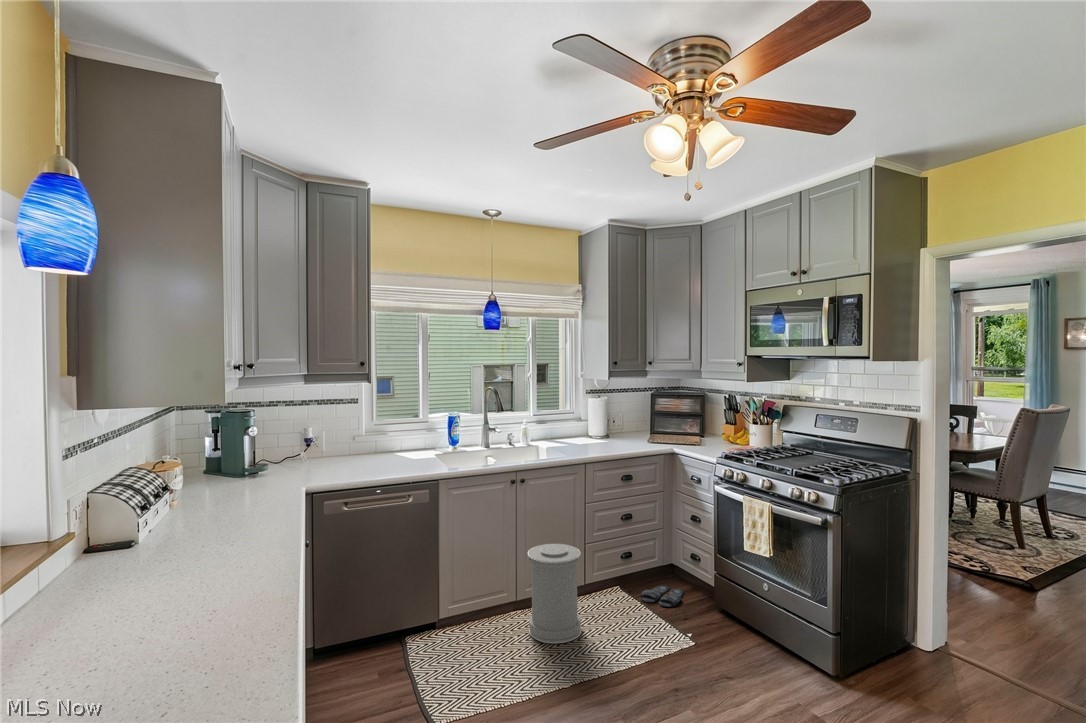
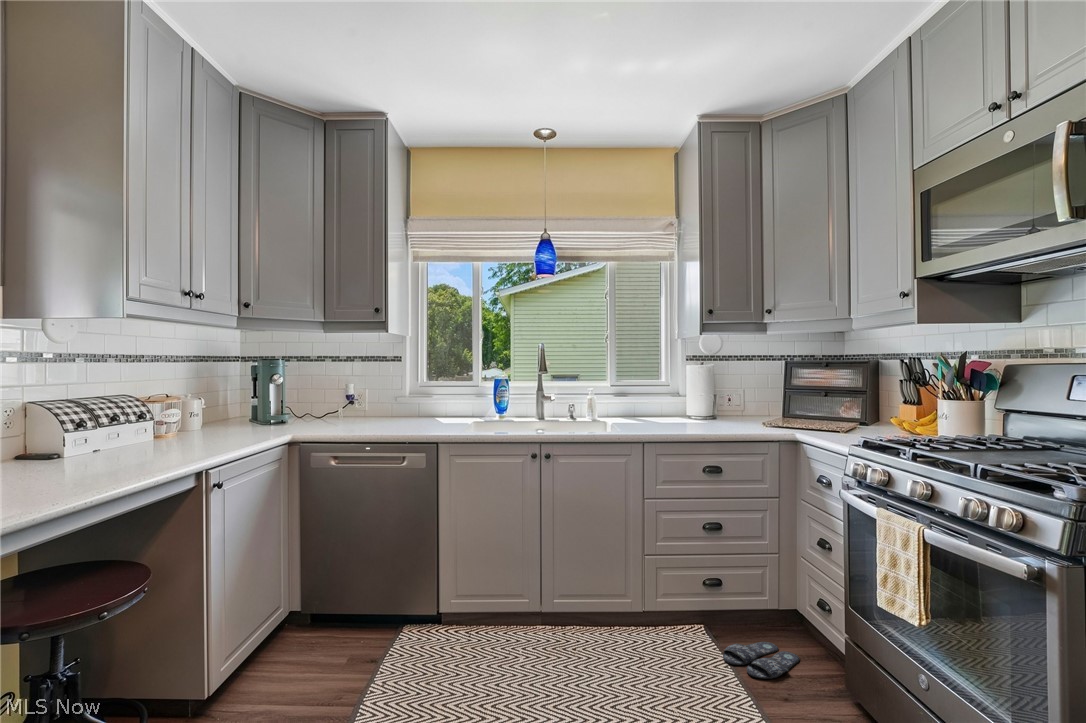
trash can: present [528,544,582,643] -> none [526,548,604,697]

